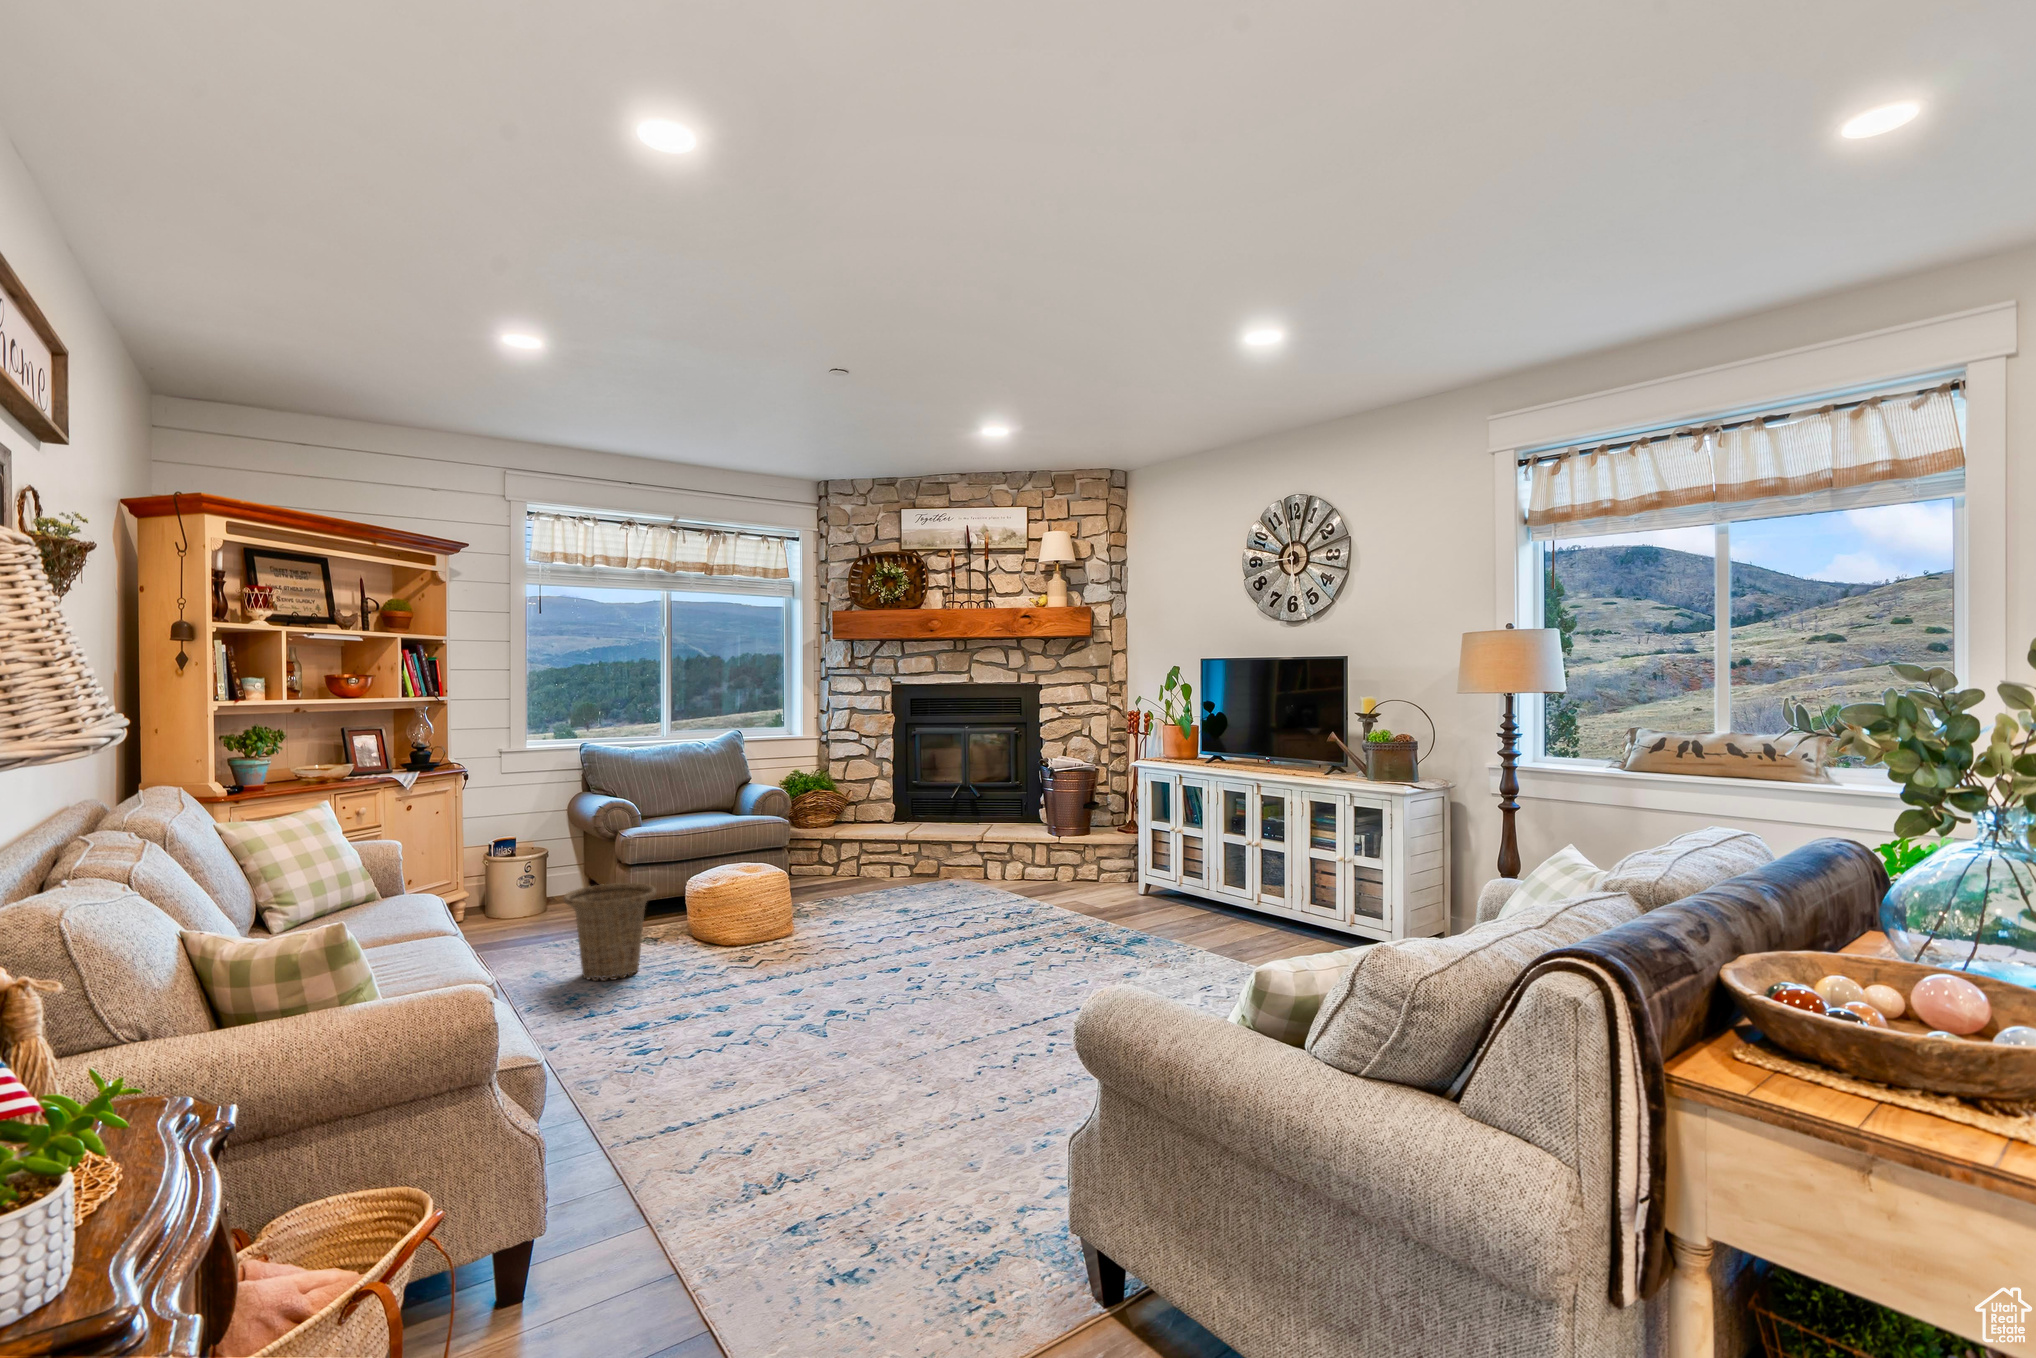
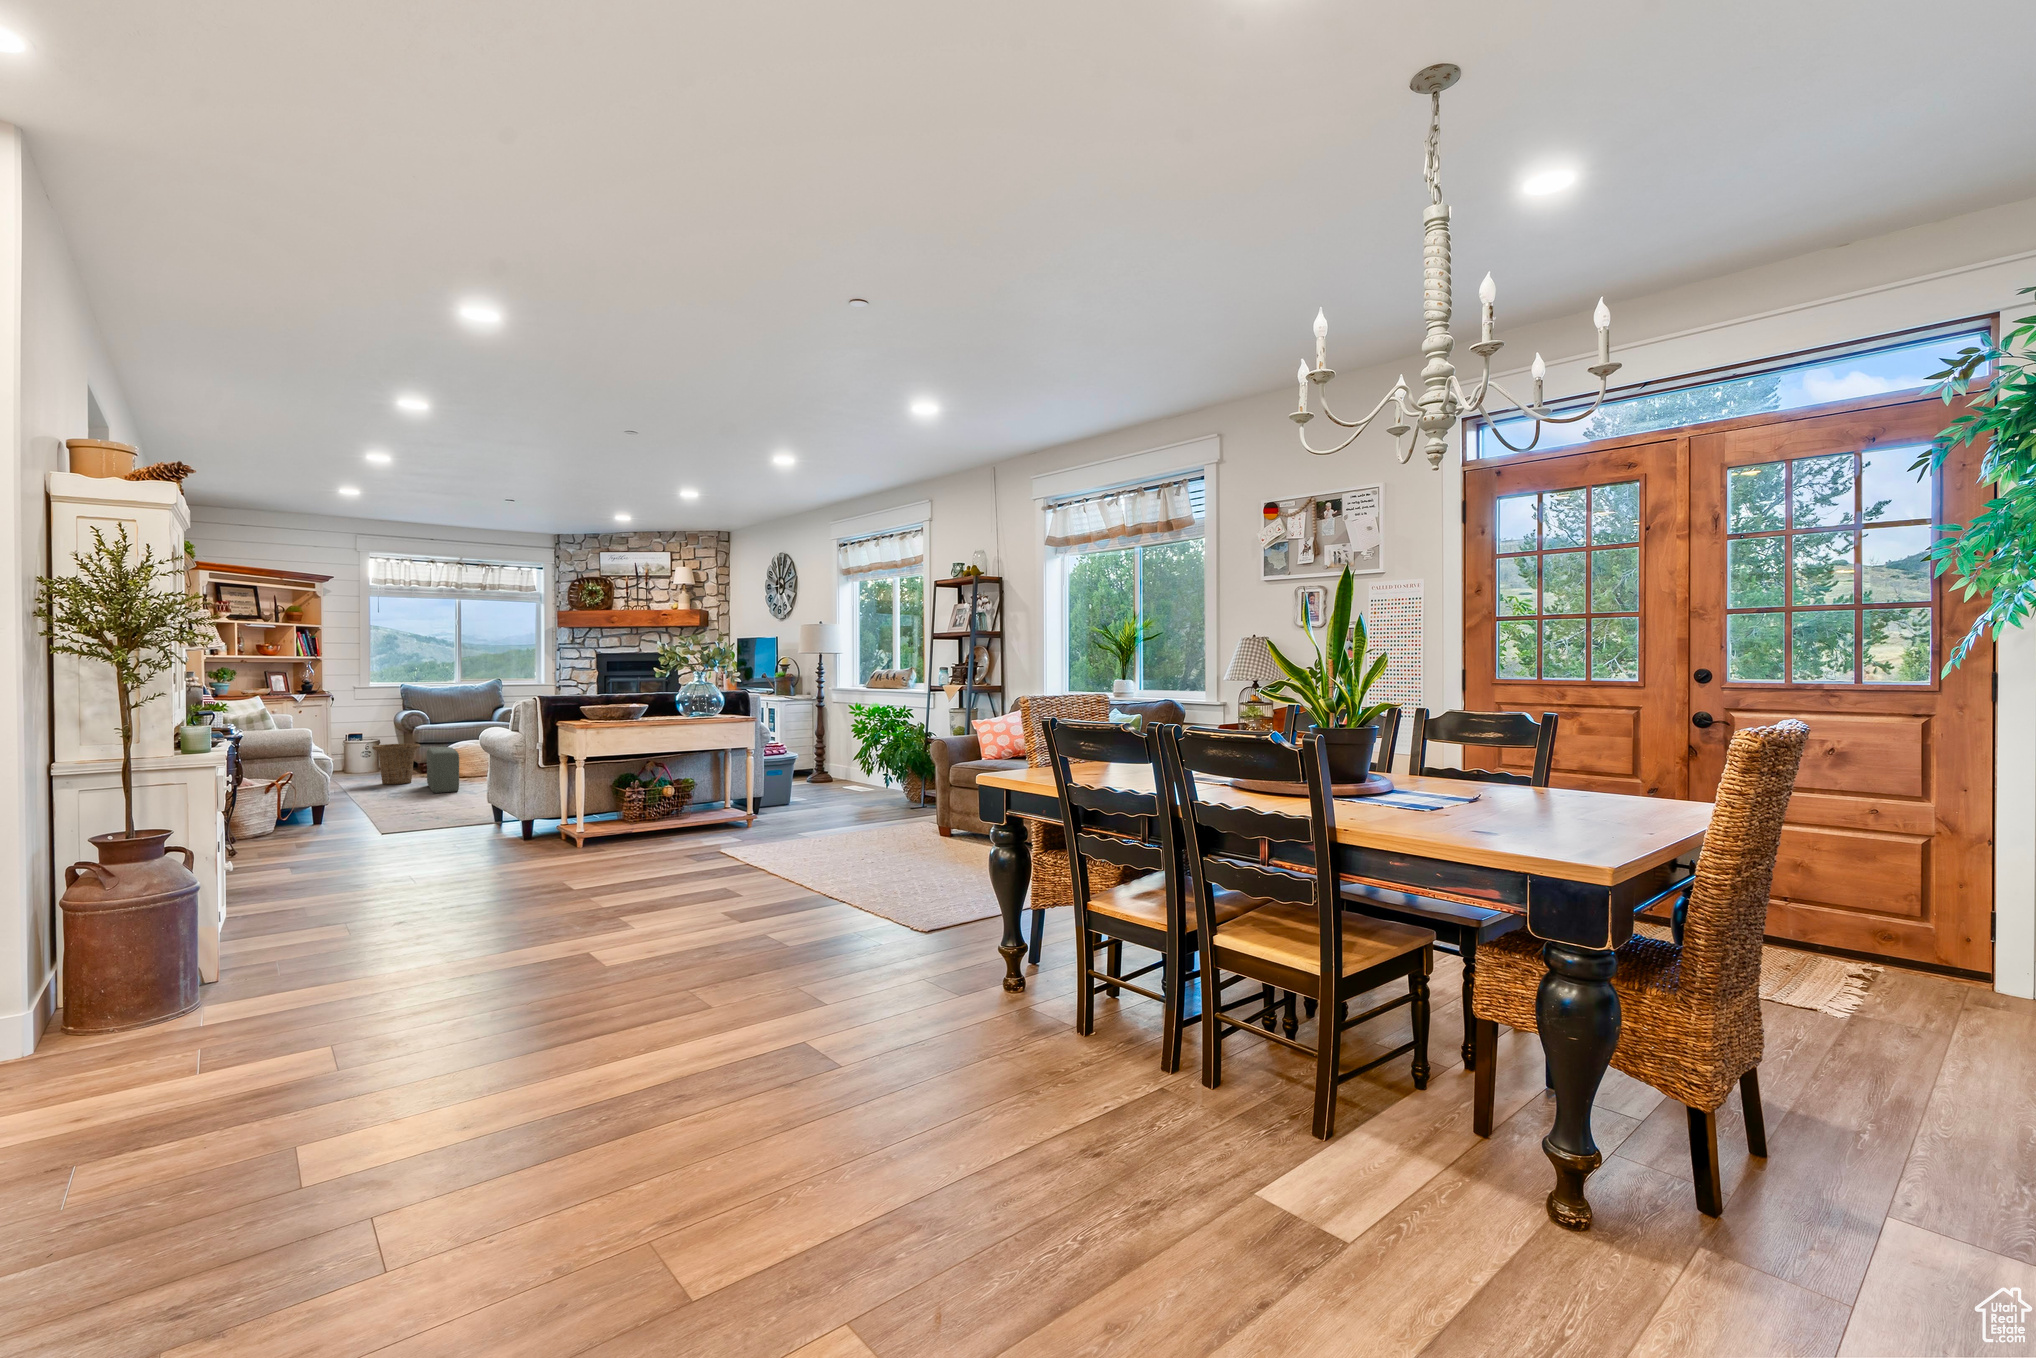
pouf: none [683,901,777,1033] -> present [427,747,459,793]

